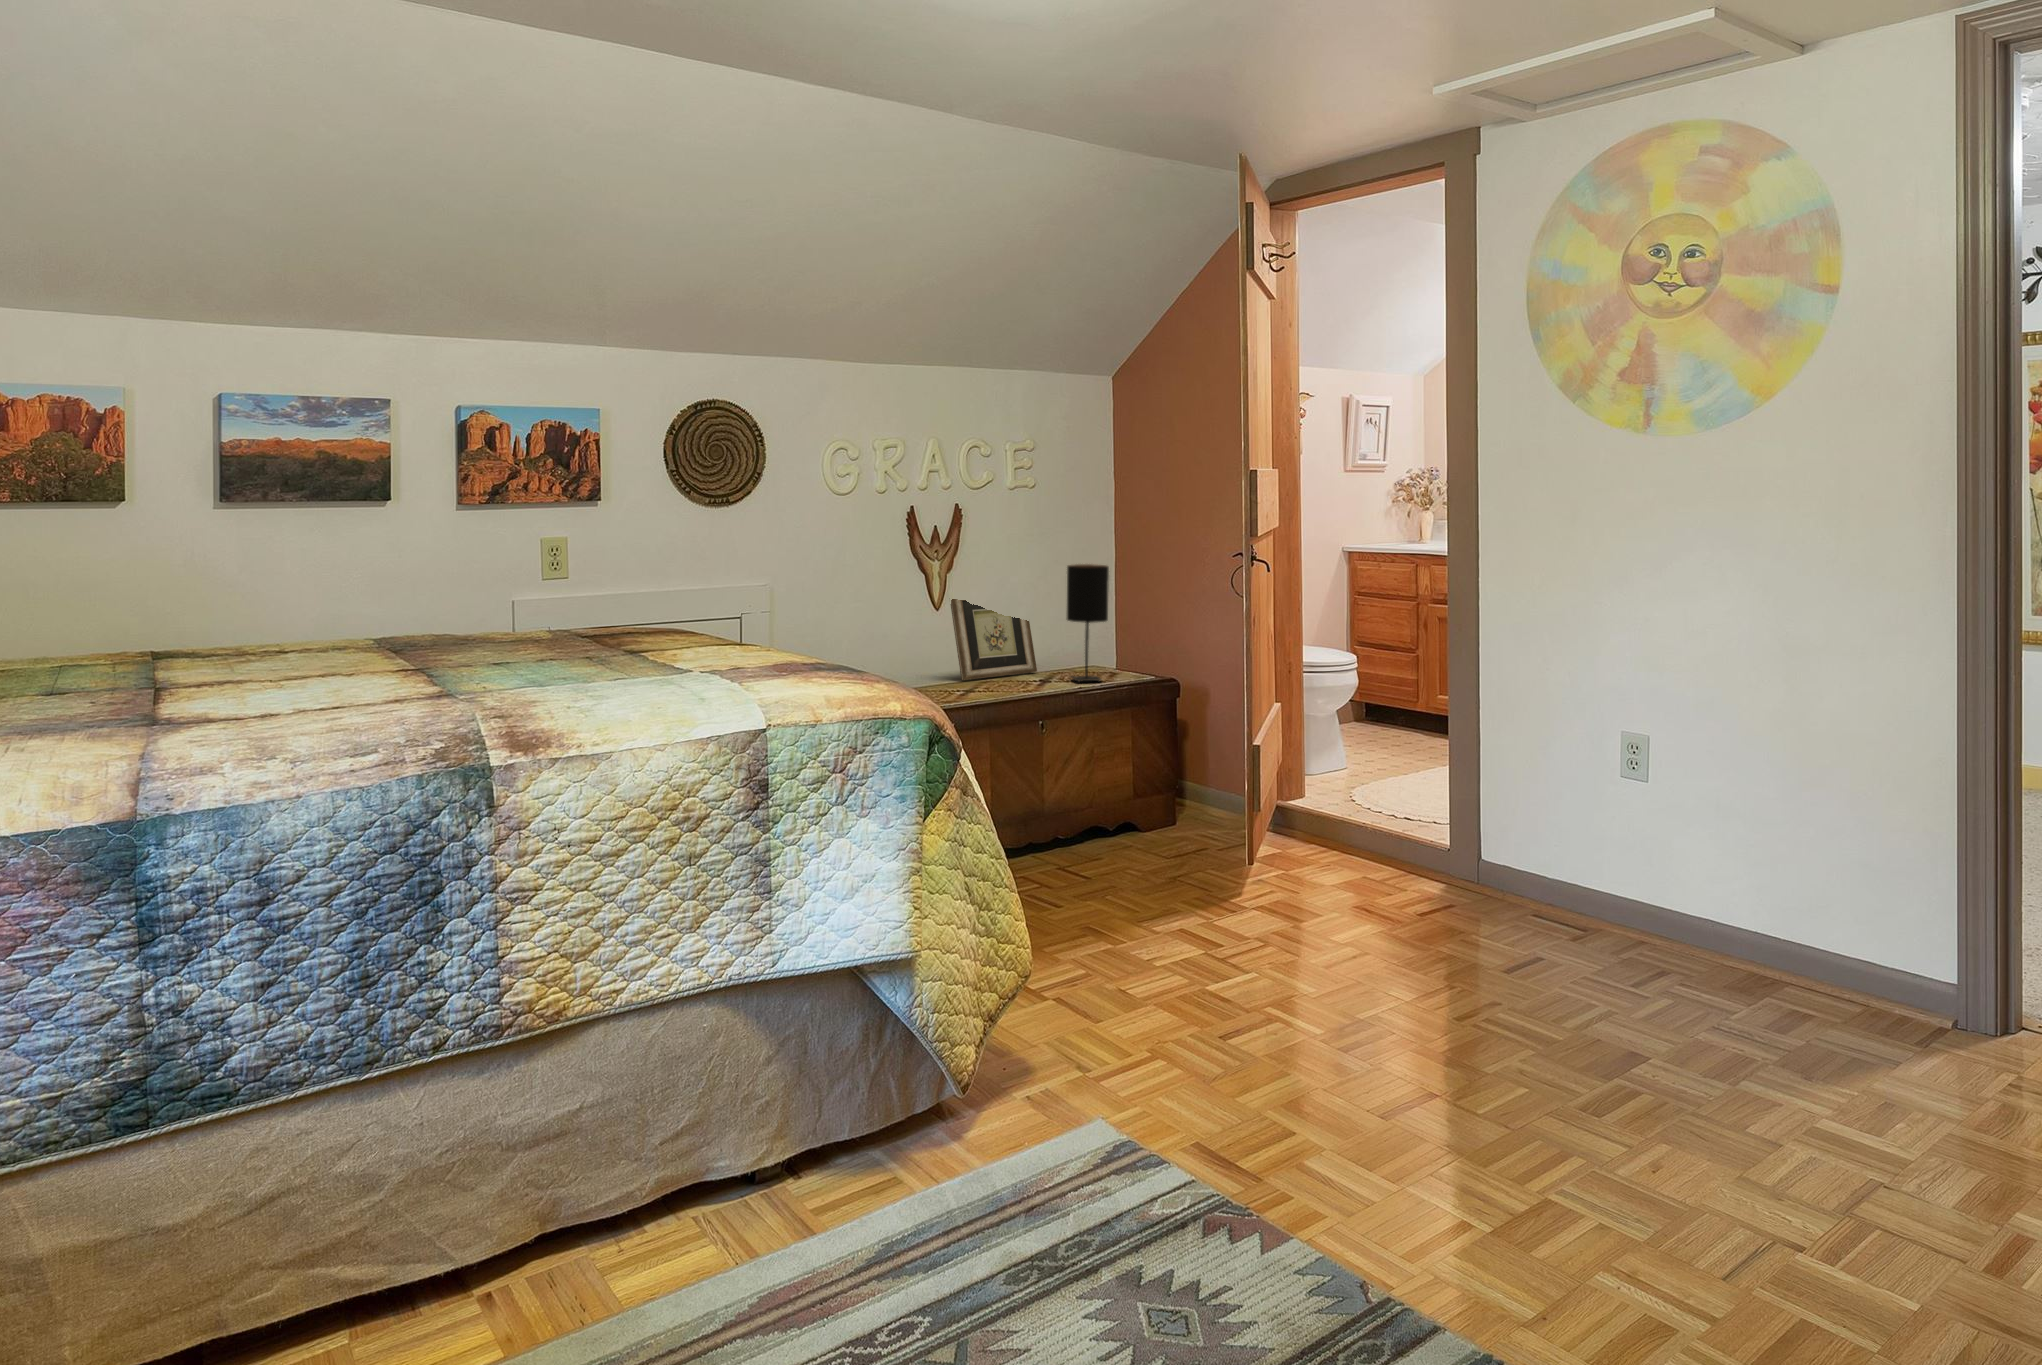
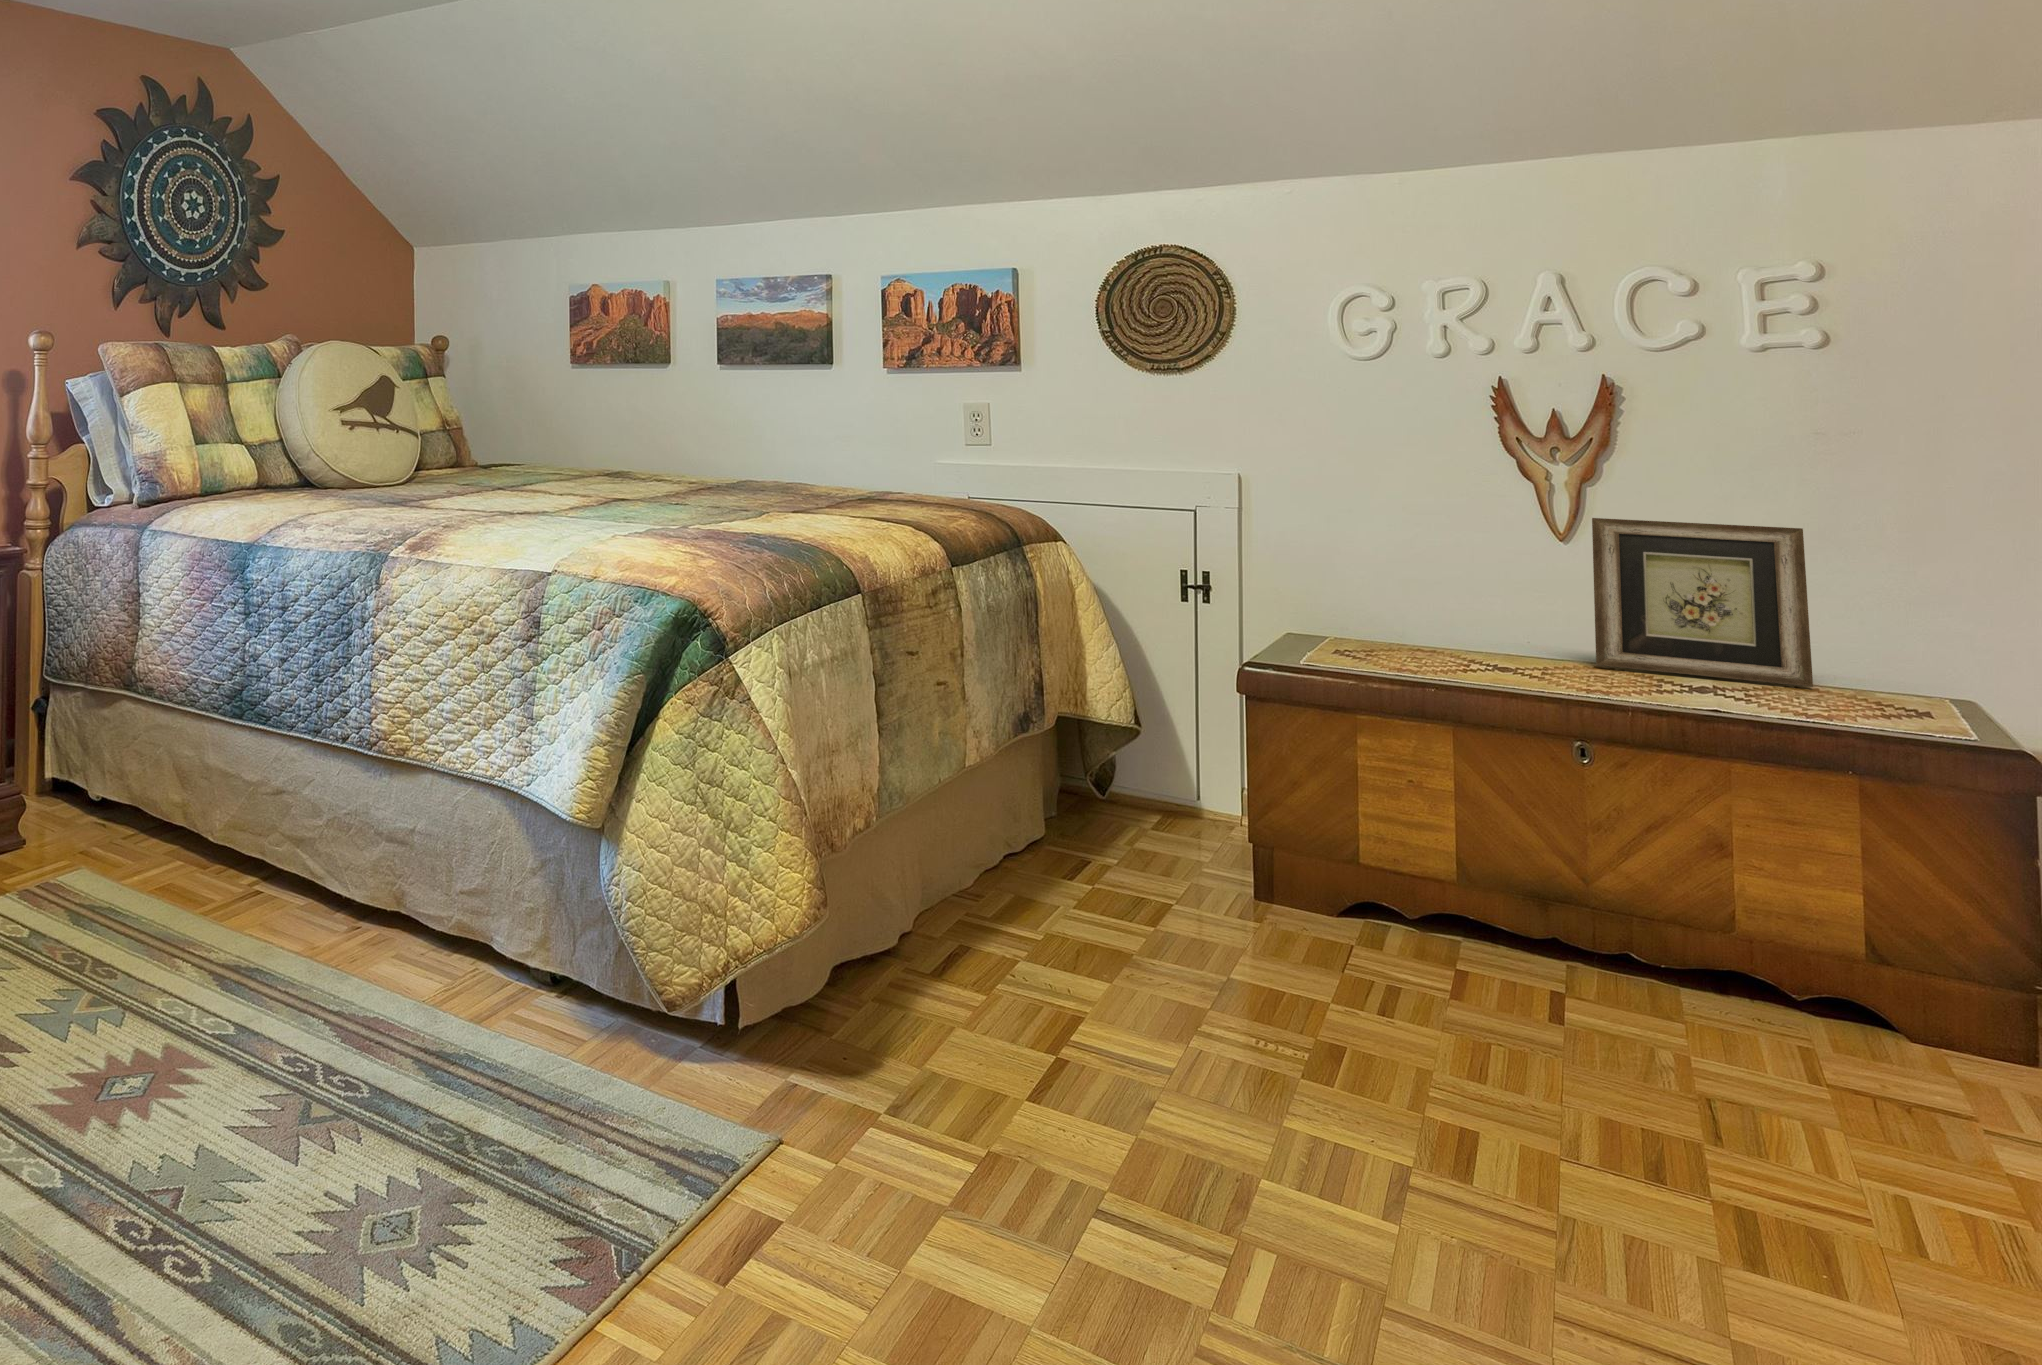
table lamp: present [1067,564,1109,682] -> none [1792,486,1907,724]

